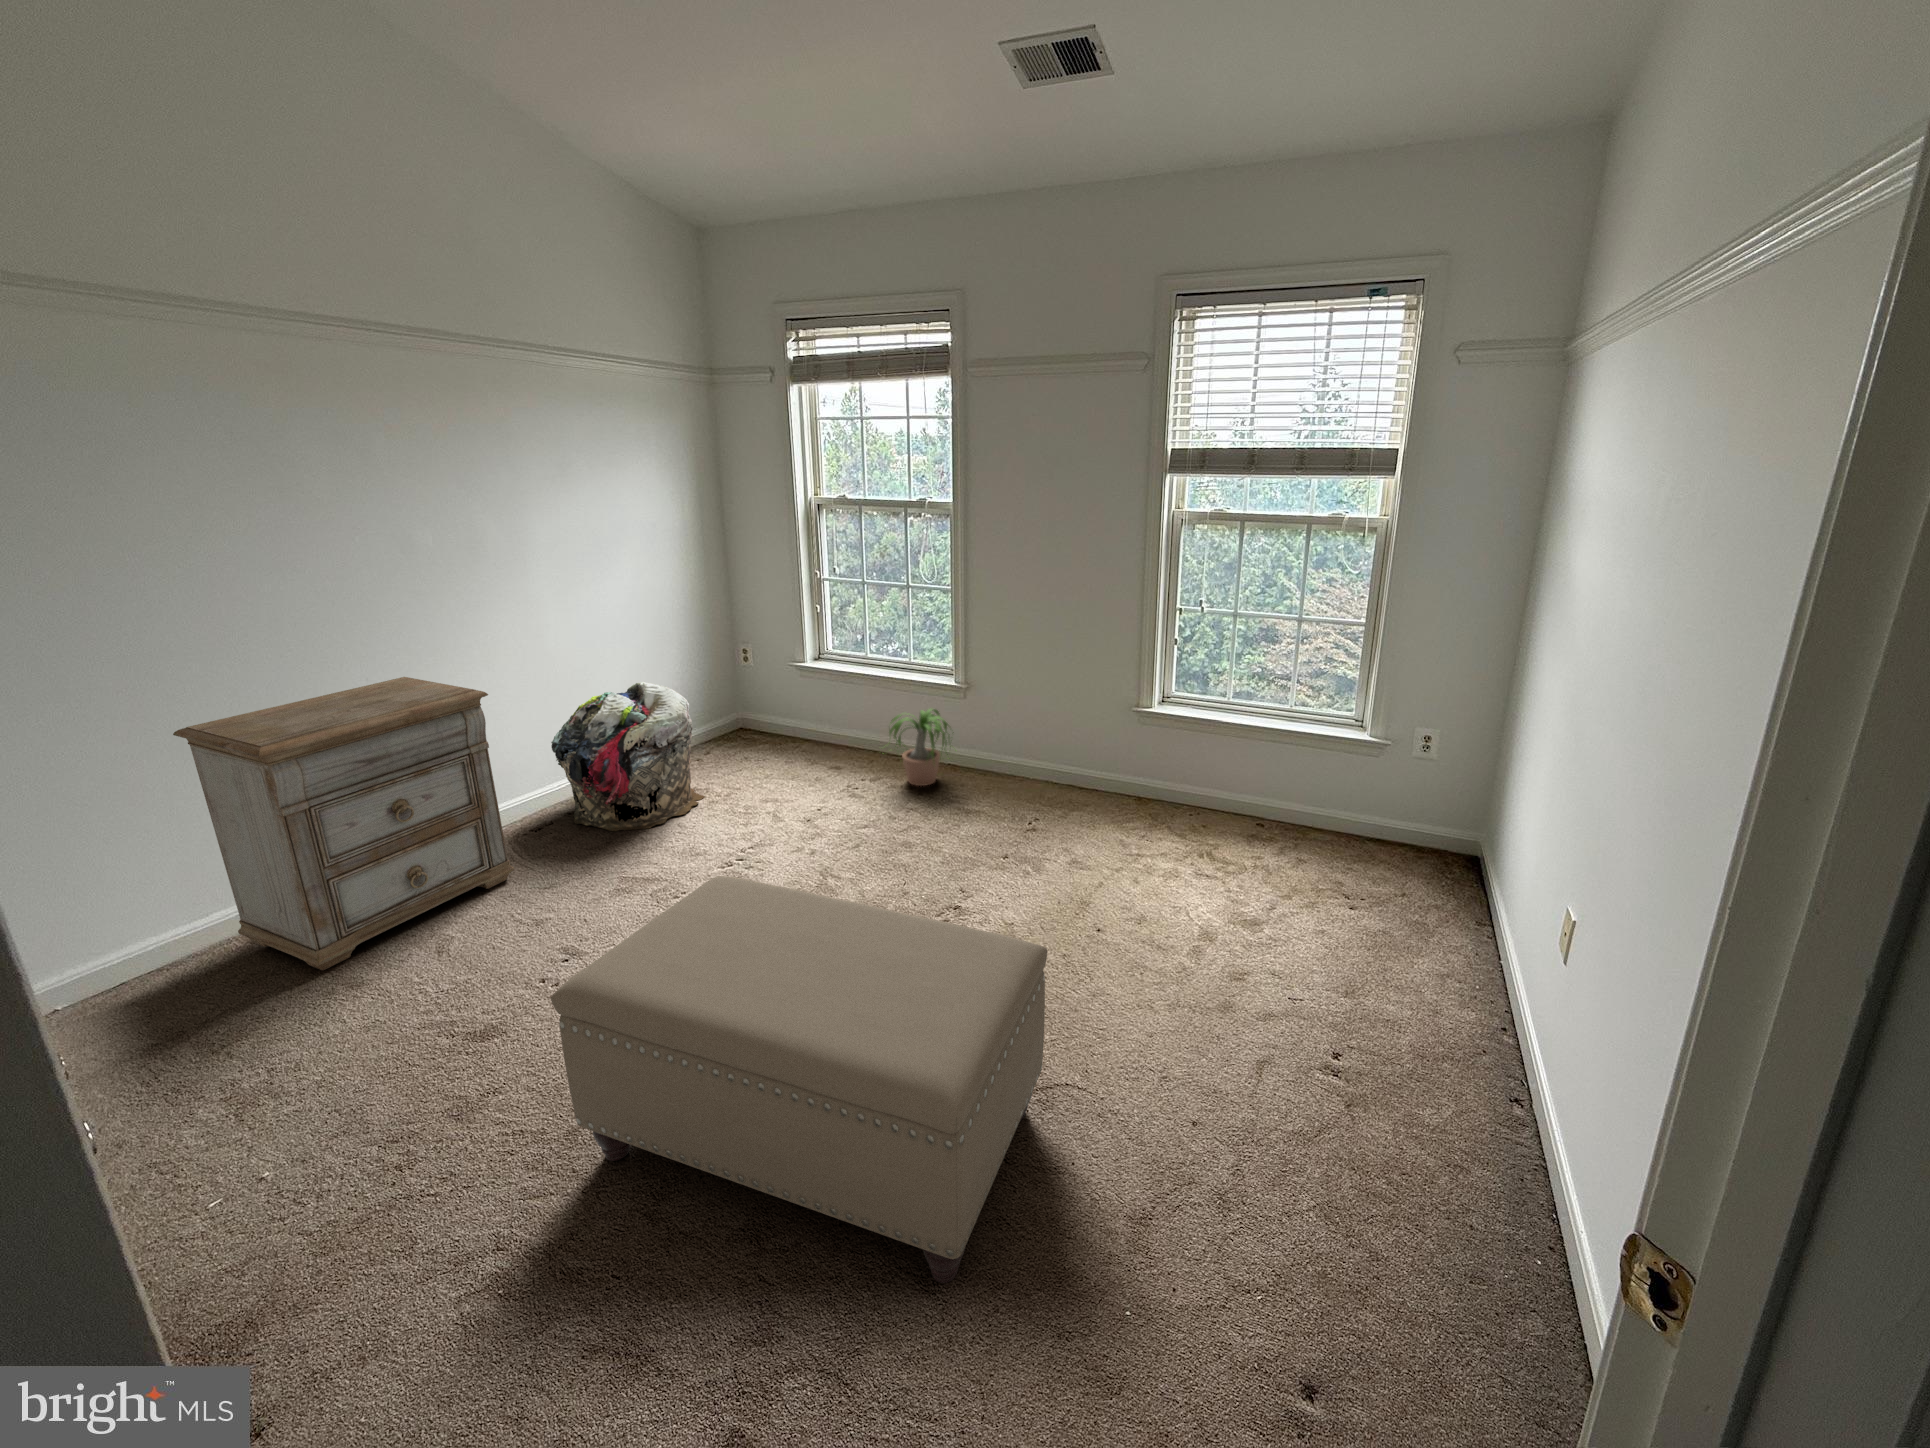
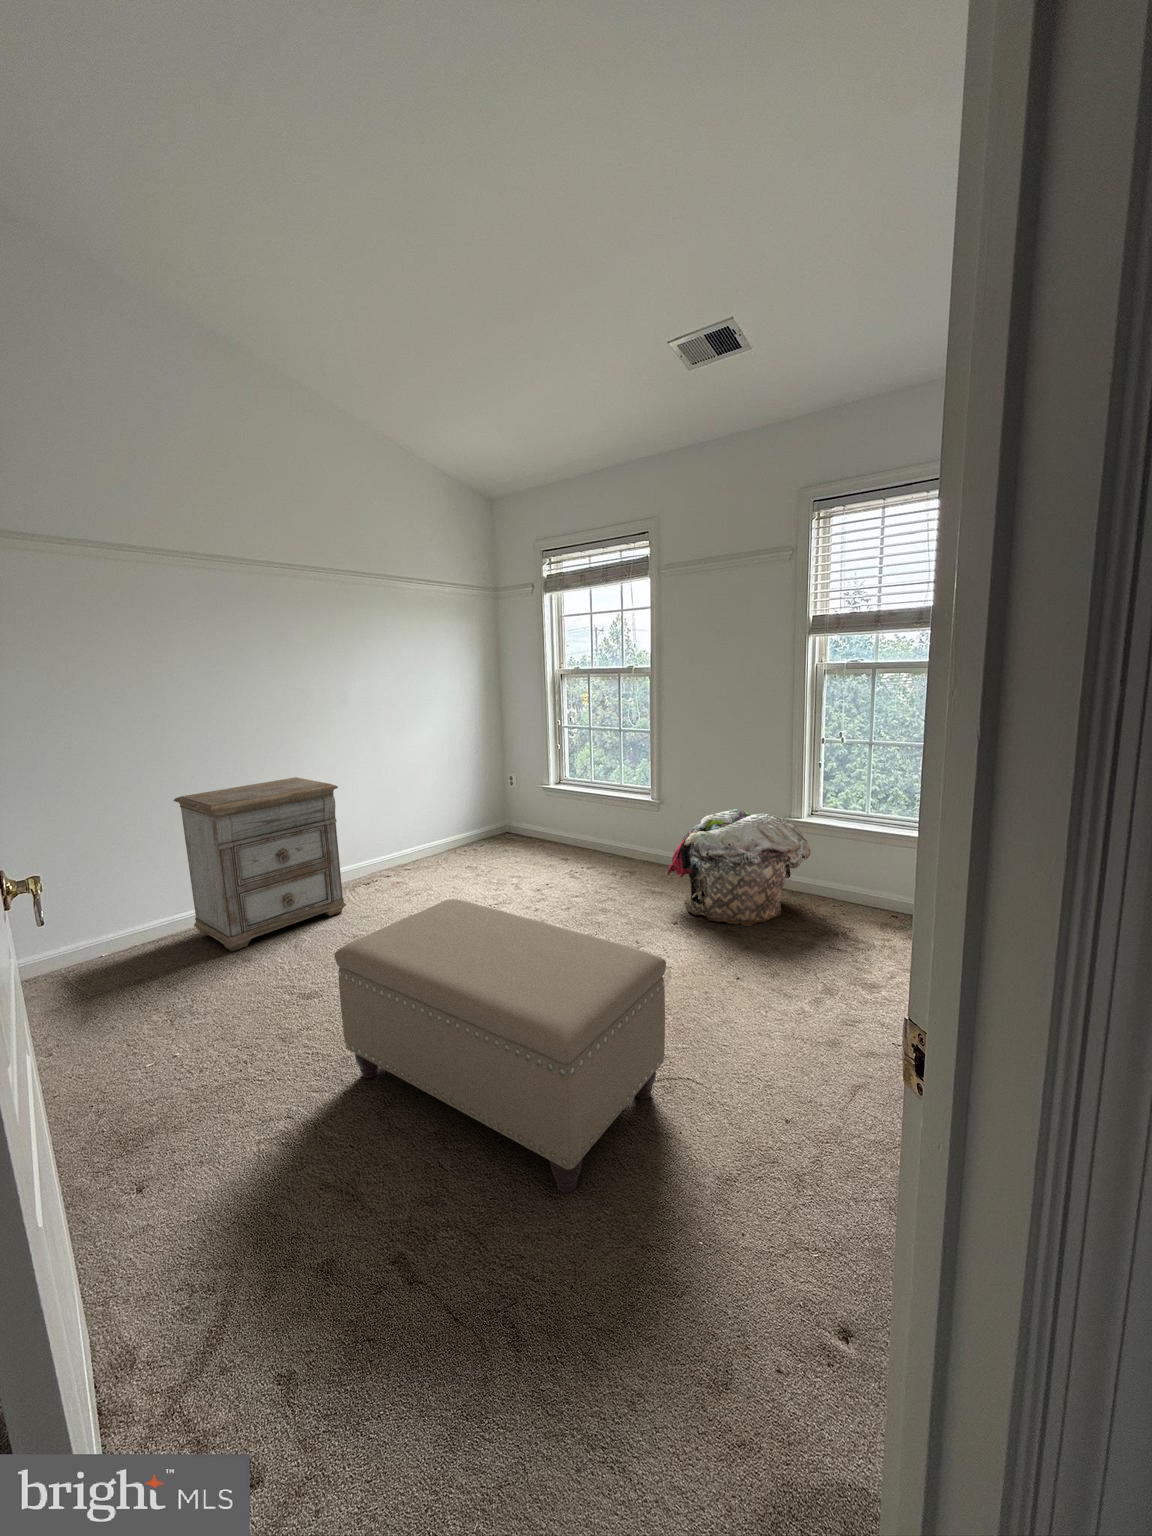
laundry basket: present [551,682,705,831] -> present [666,809,811,926]
potted plant: present [889,709,951,786] -> none [588,818,652,875]

